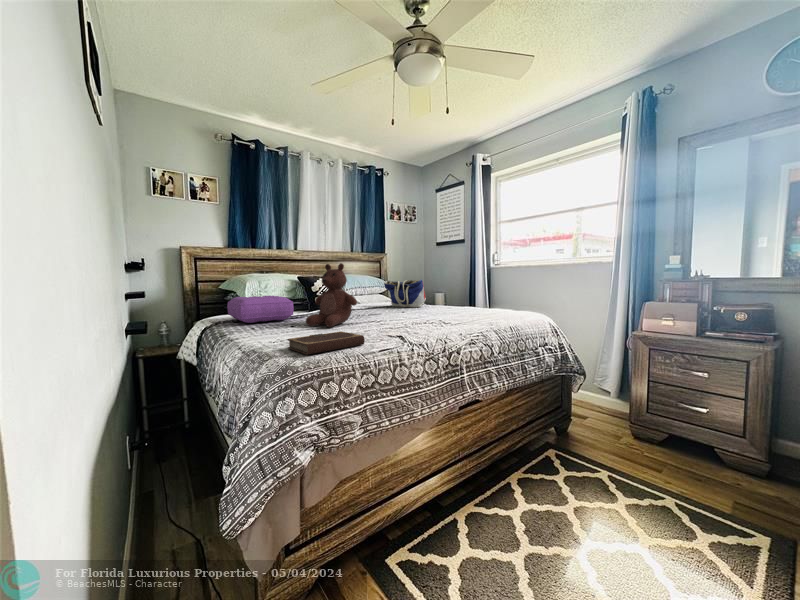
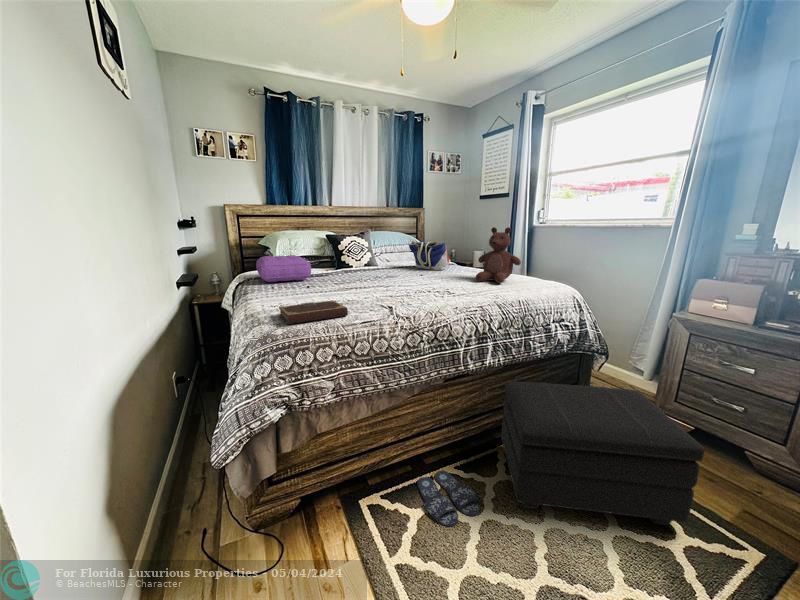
teddy bear: present [306,263,357,327] -> present [476,227,521,283]
footstool: none [510,401,707,535] -> present [501,382,705,525]
slippers: none [441,510,516,570] -> present [417,471,480,526]

